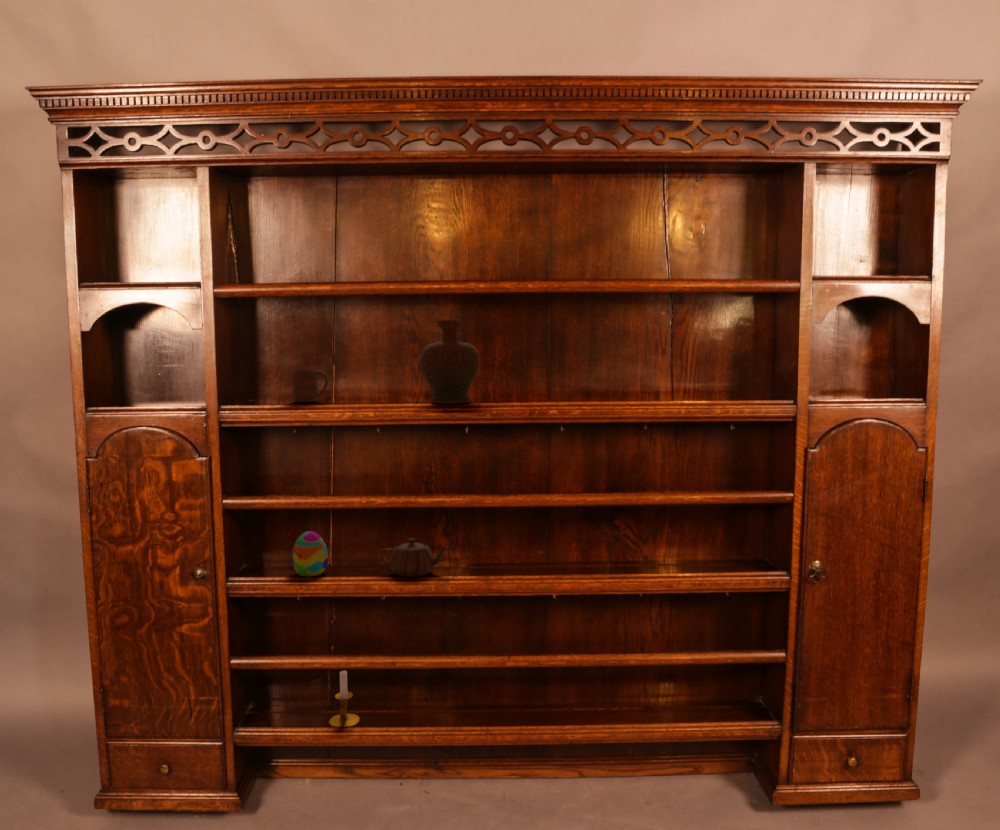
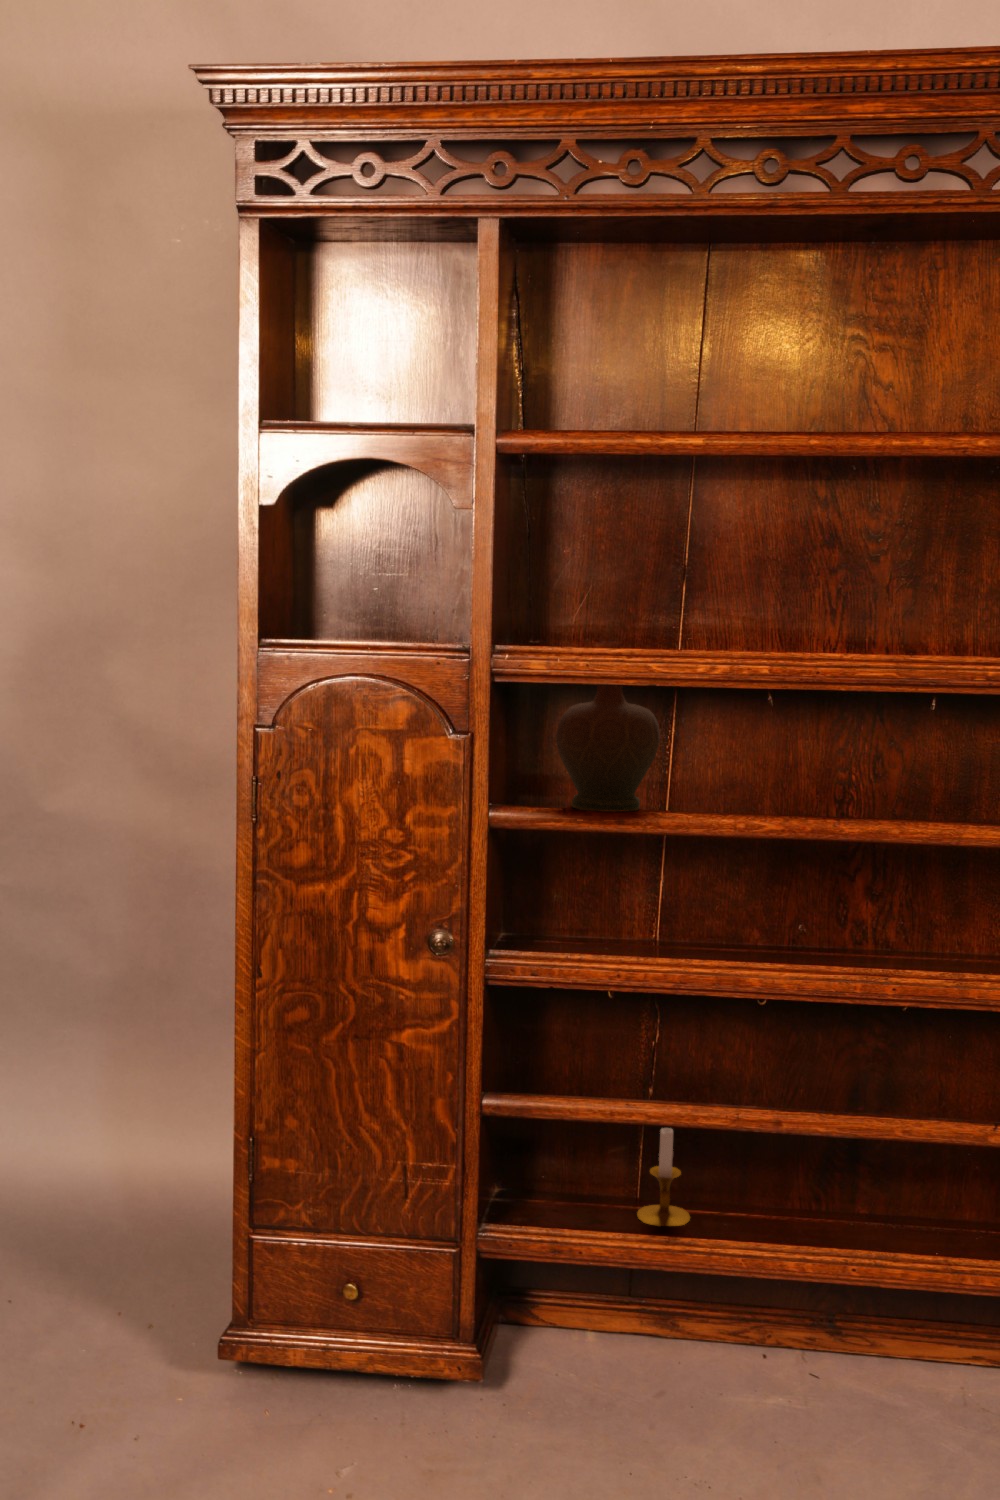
decorative vase: present [420,320,480,403] -> present [556,685,660,812]
cup: present [292,370,328,402] -> none [601,585,664,643]
decorative egg: present [292,531,328,576] -> none [588,876,651,956]
teapot: present [379,539,448,577] -> none [745,898,878,966]

